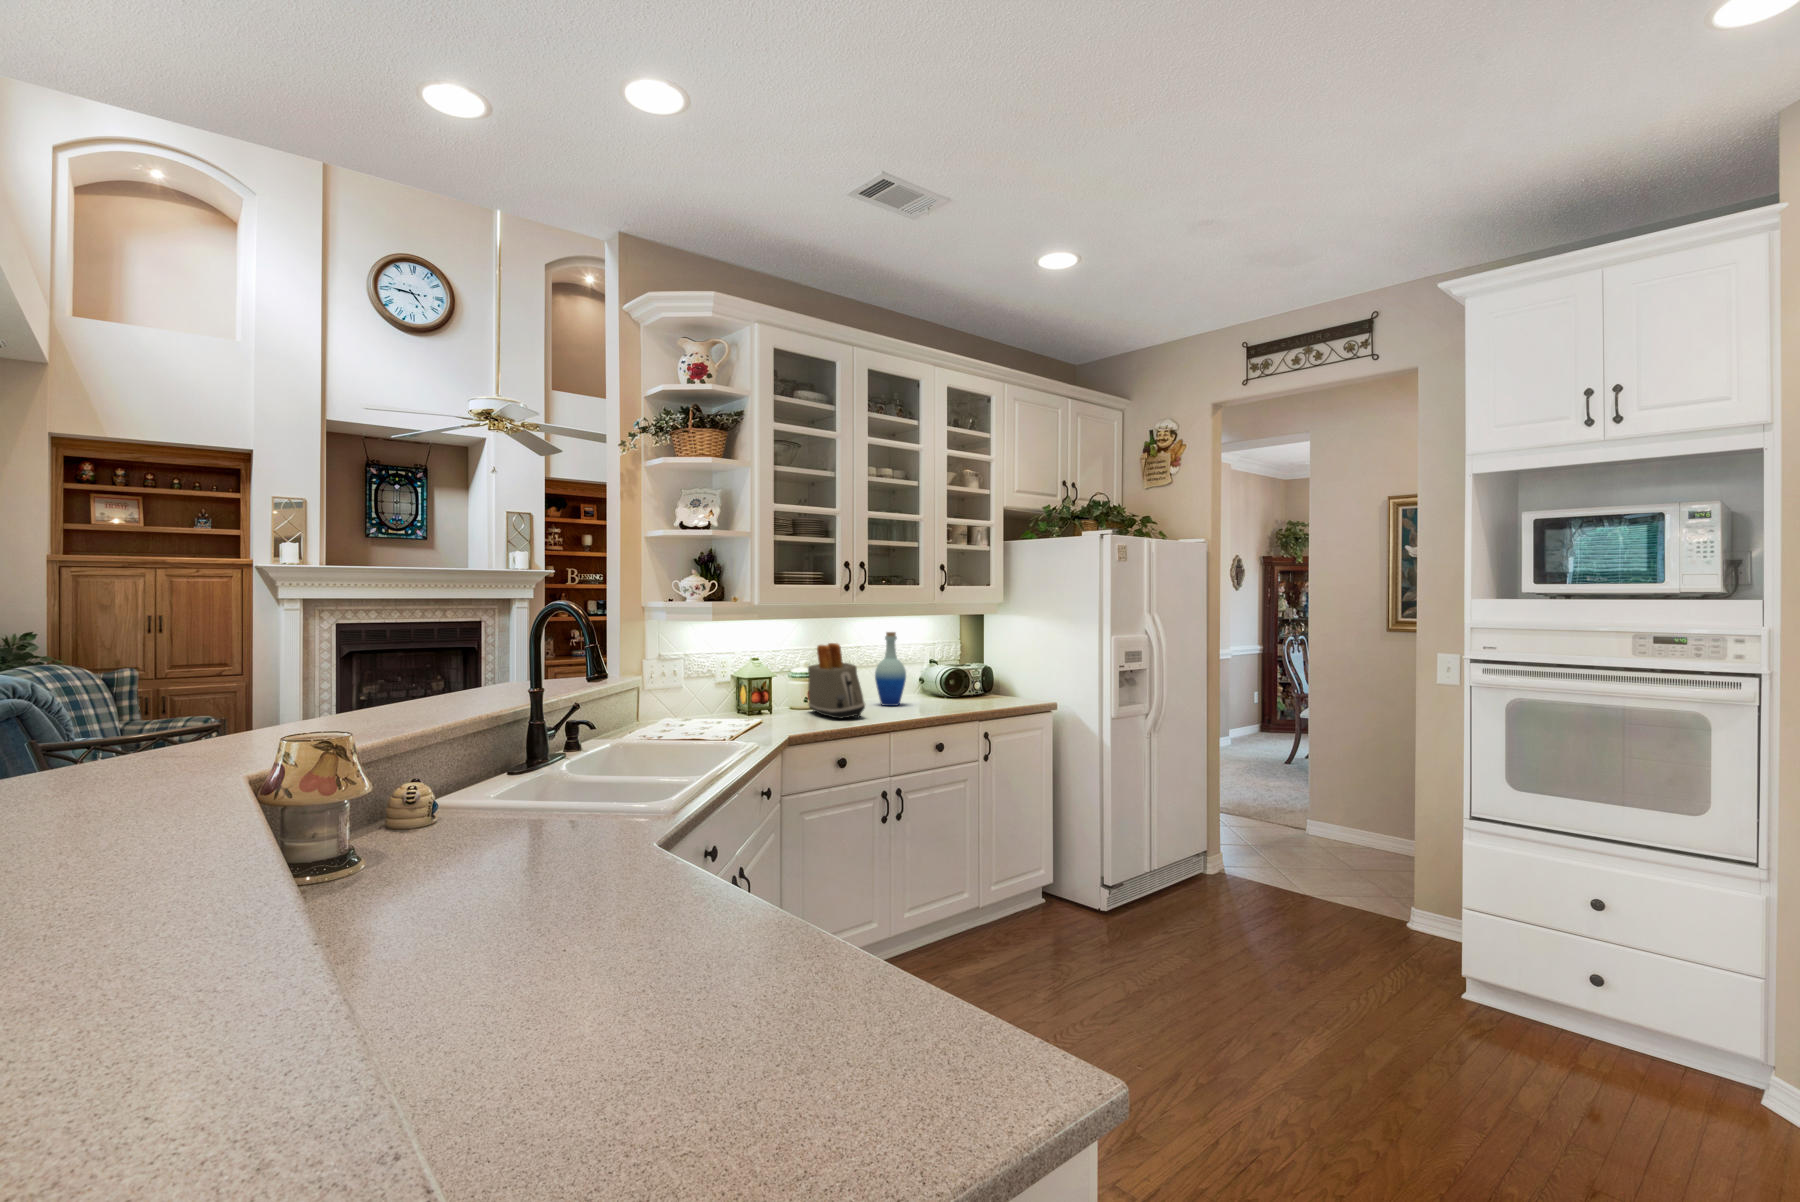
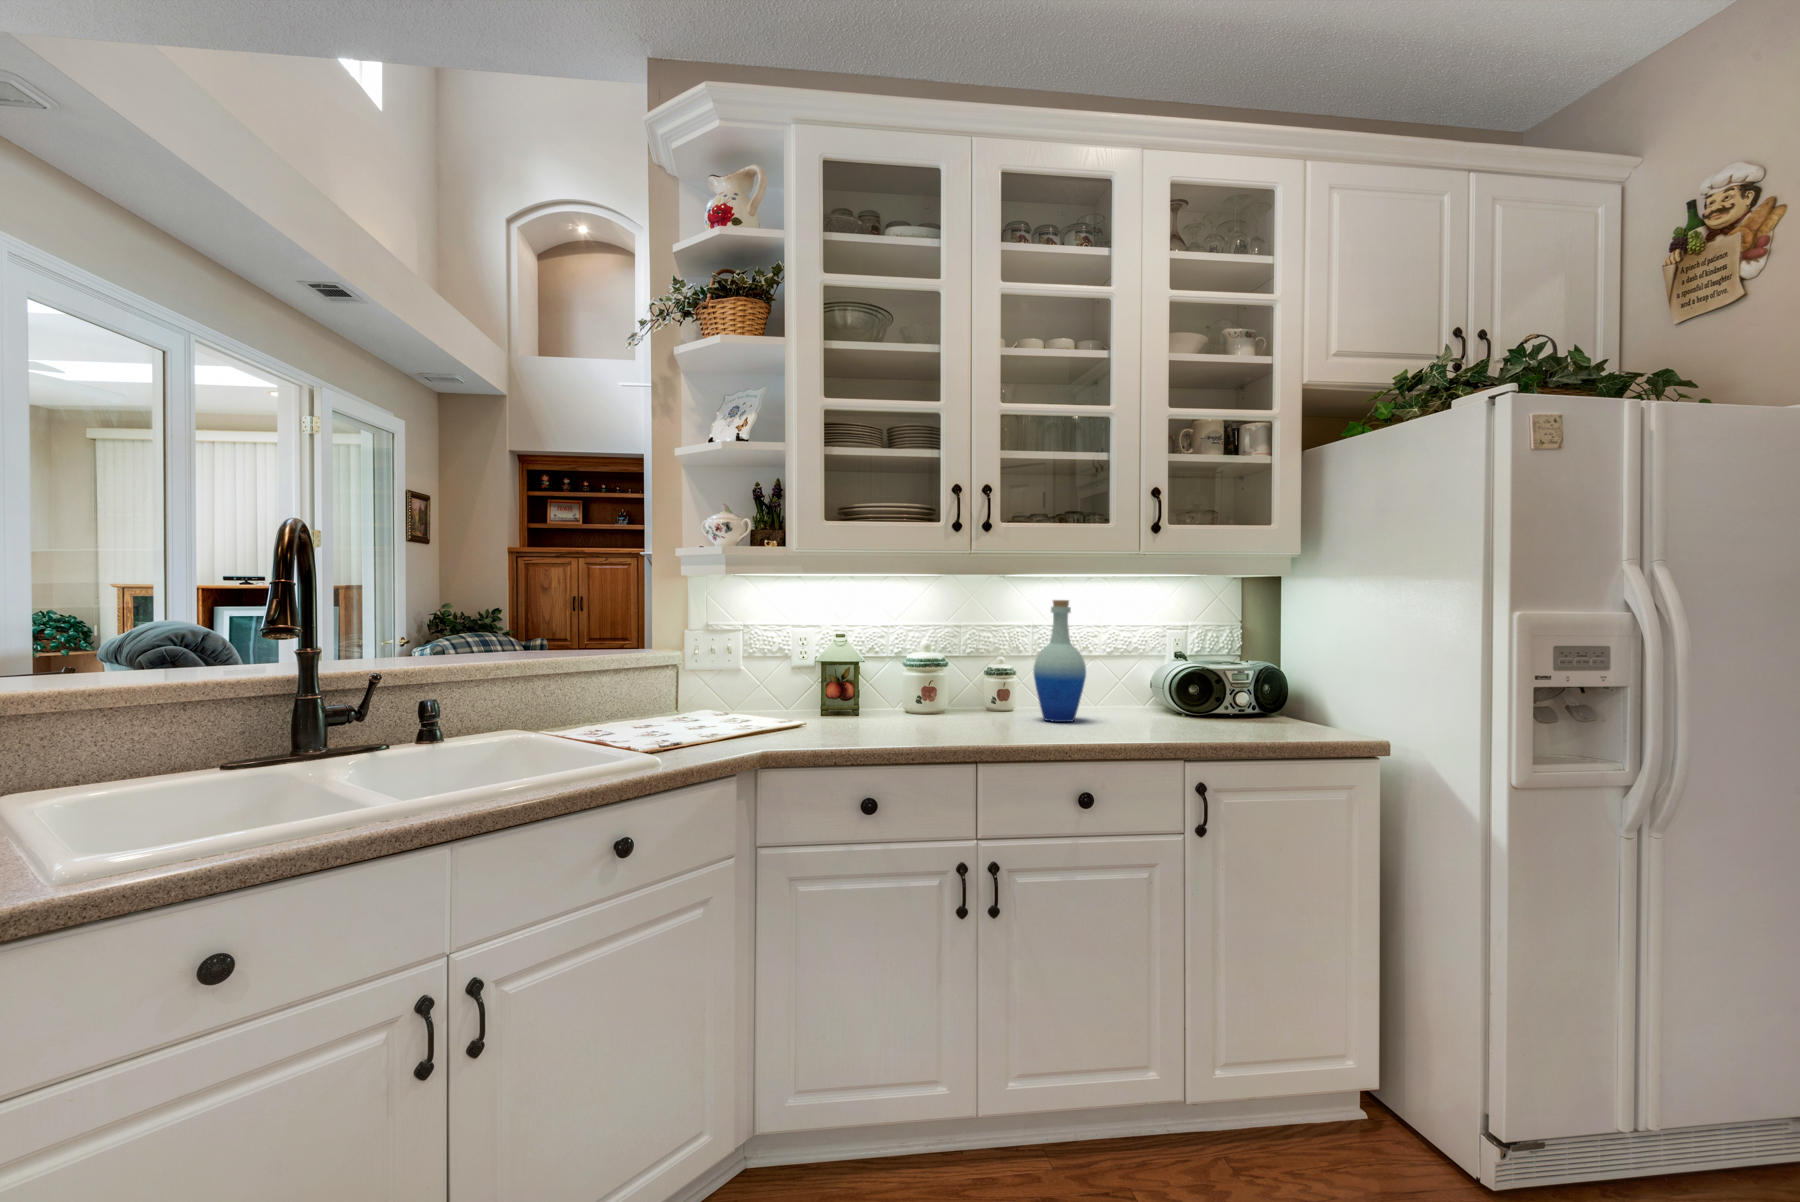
toaster: present [808,643,865,719] -> none [890,611,961,734]

